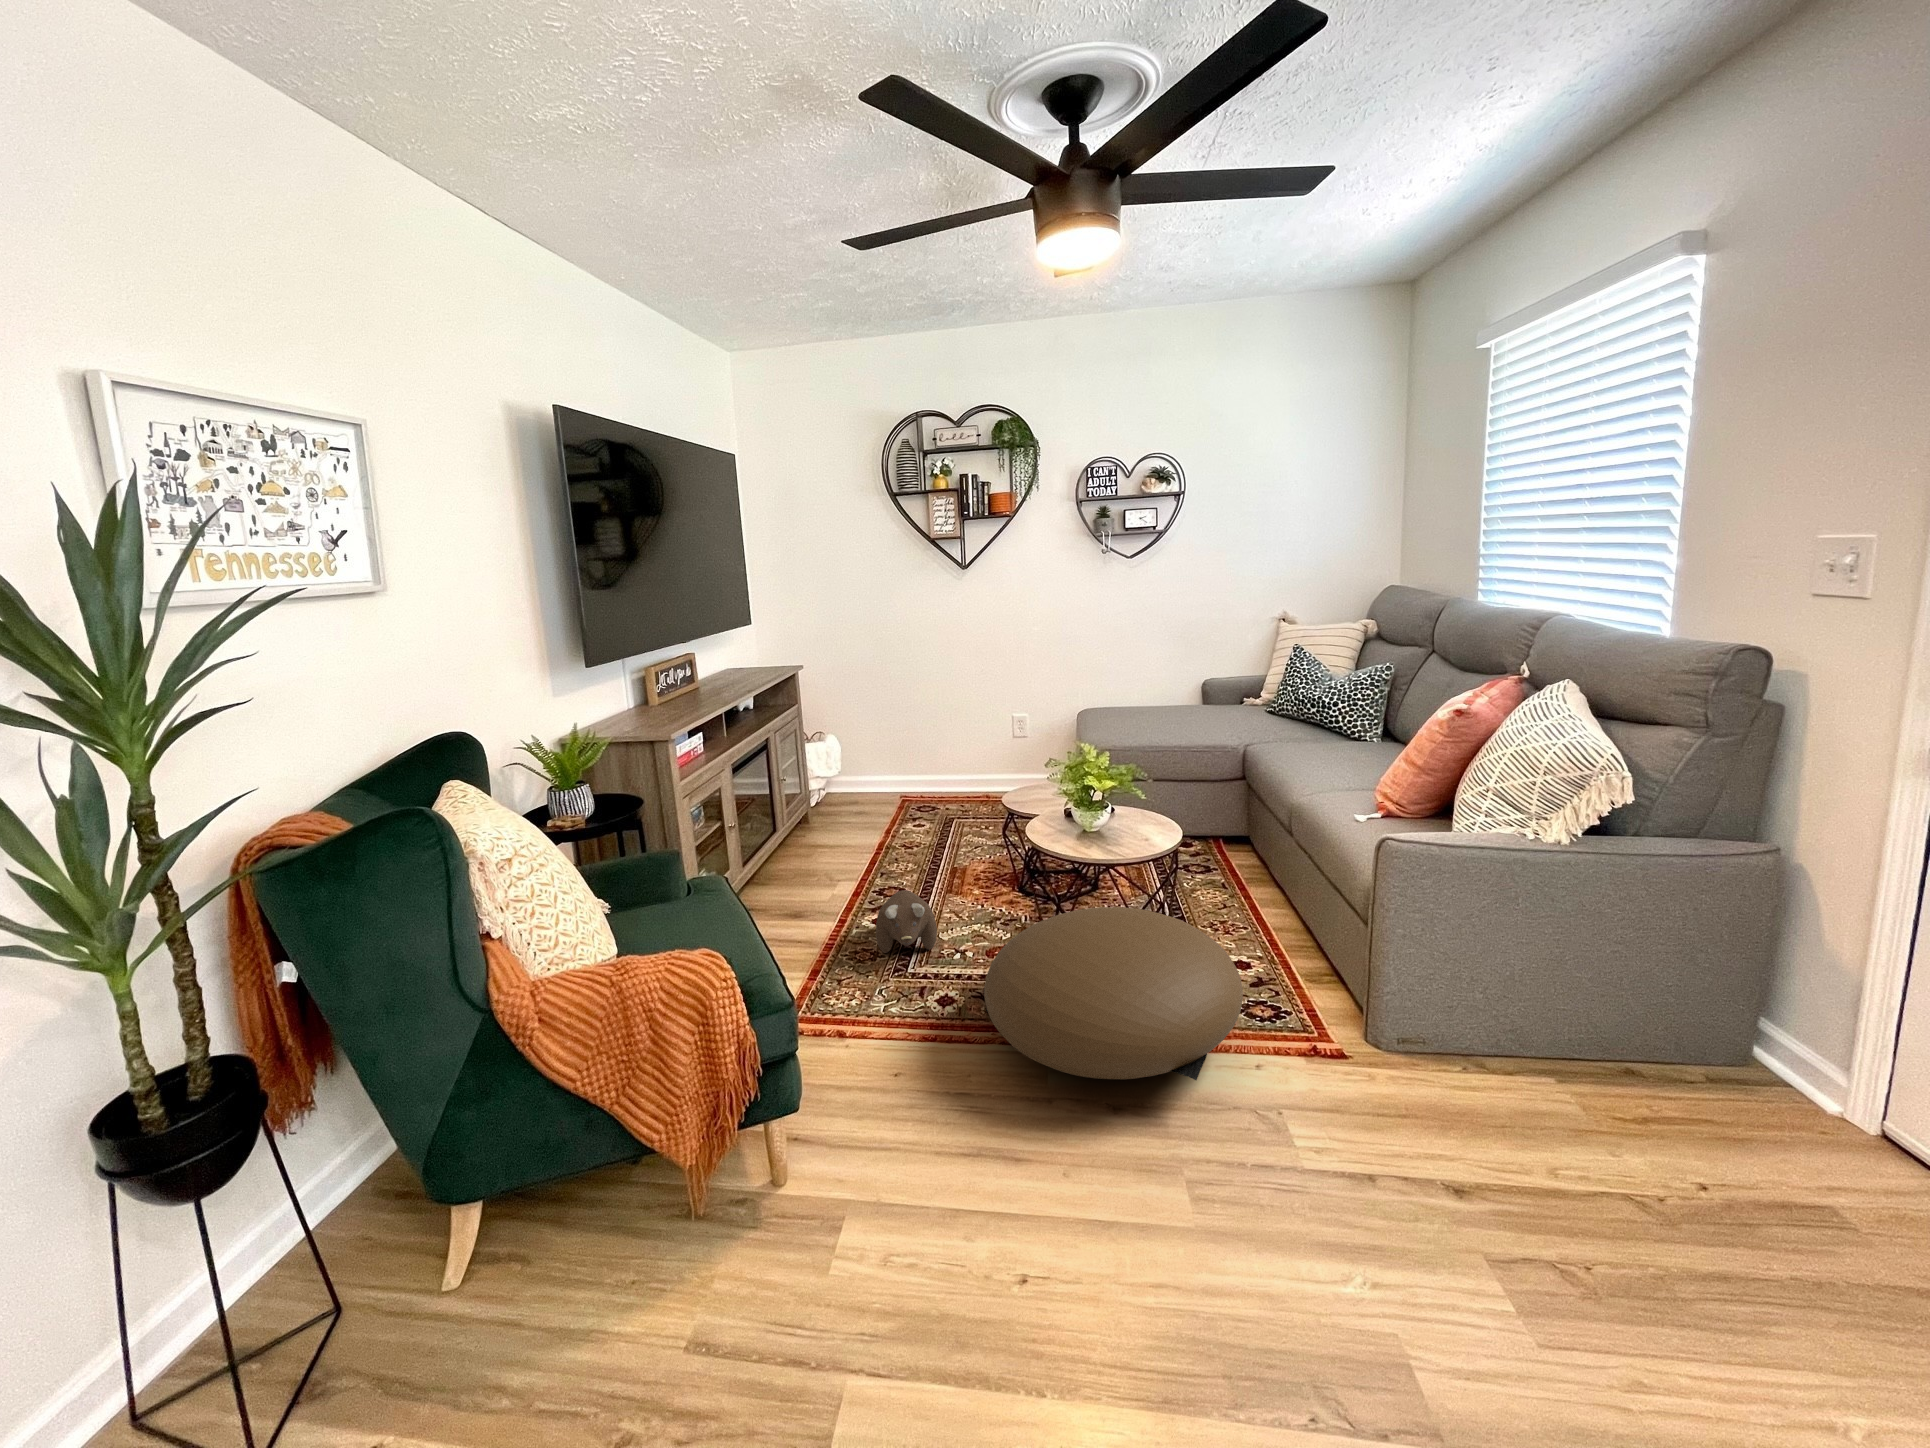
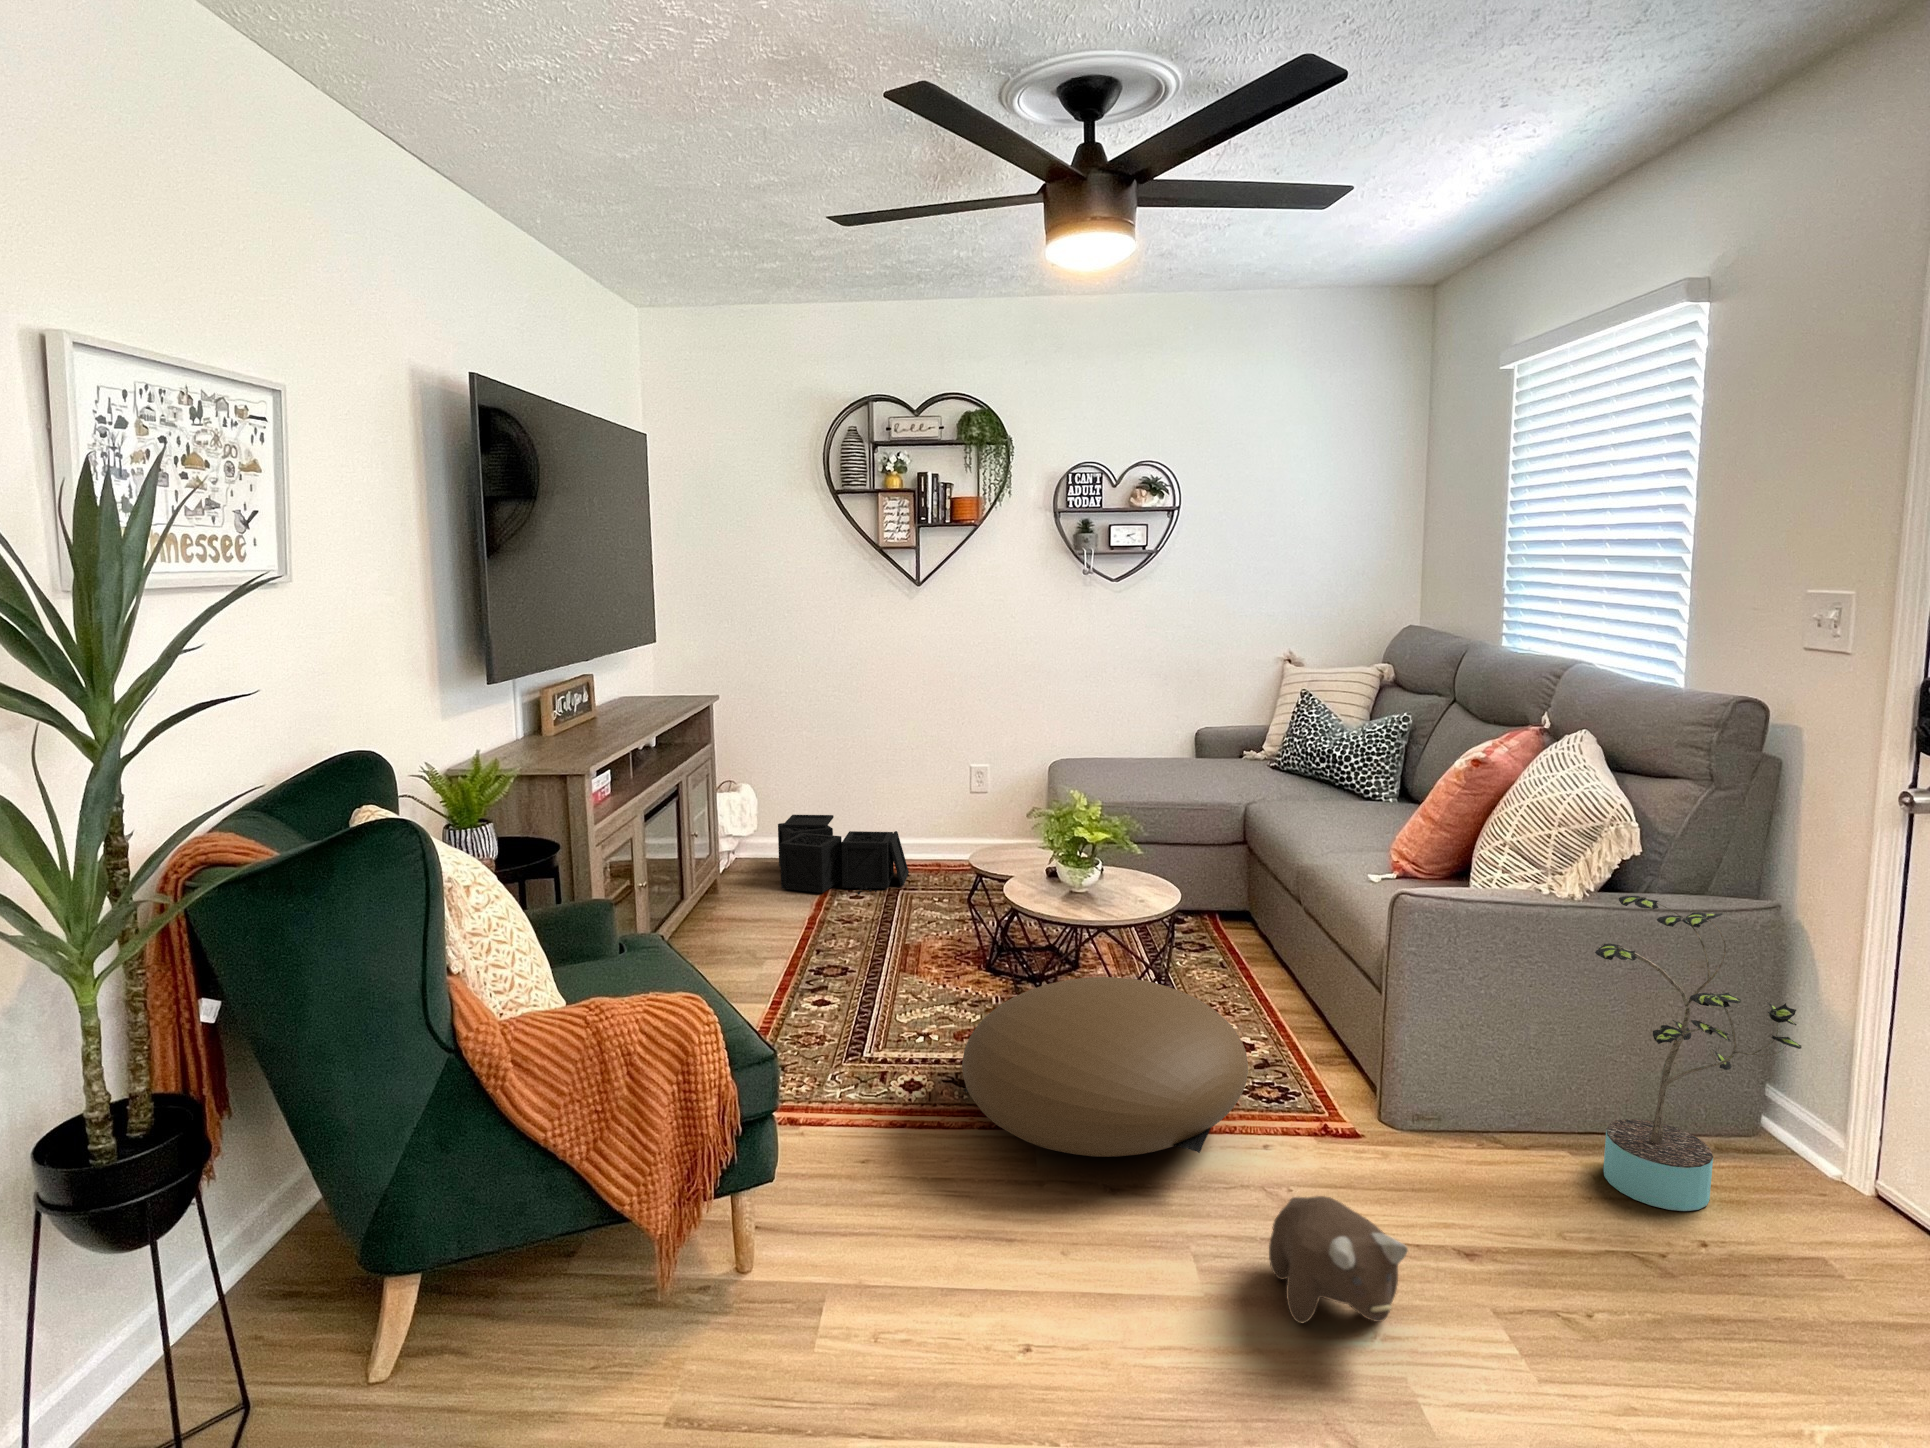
storage bin: none [857,757,963,823] -> present [778,815,909,895]
potted plant: none [1591,843,1820,1150] -> present [1595,896,1802,1211]
plush toy: present [876,890,937,953] -> present [1269,1196,1408,1323]

